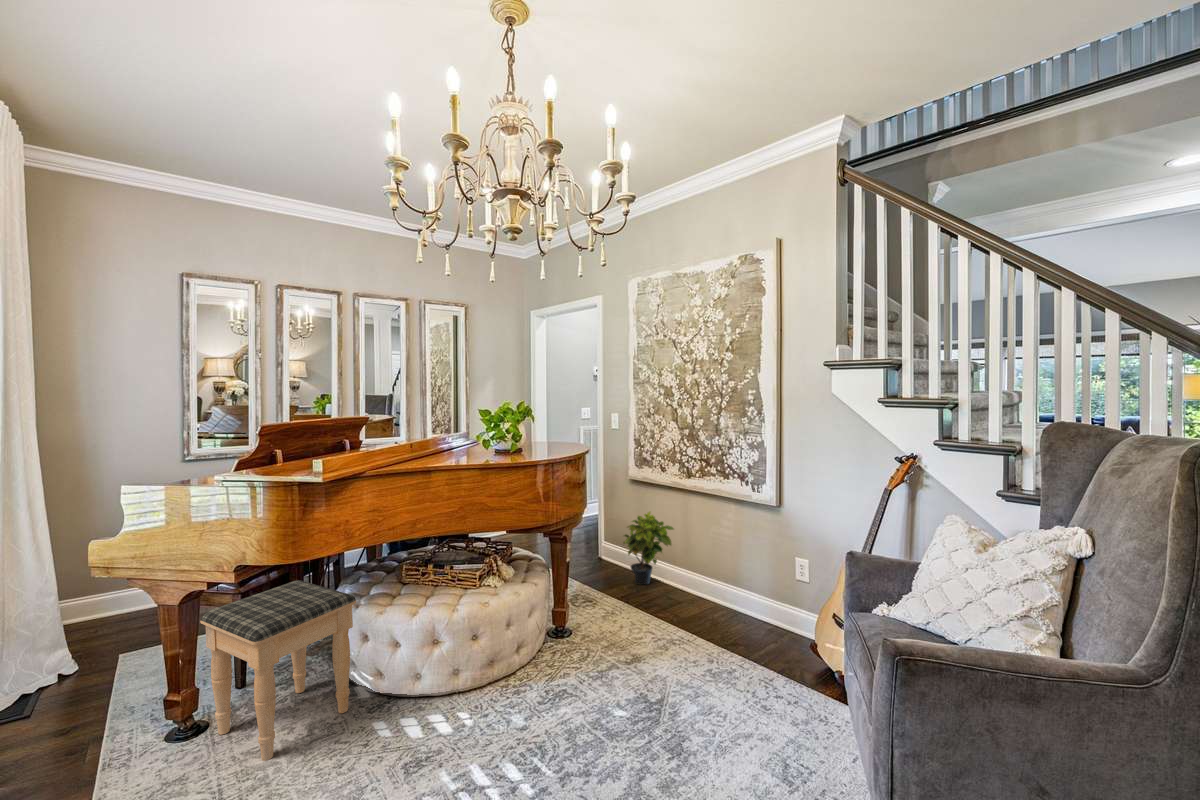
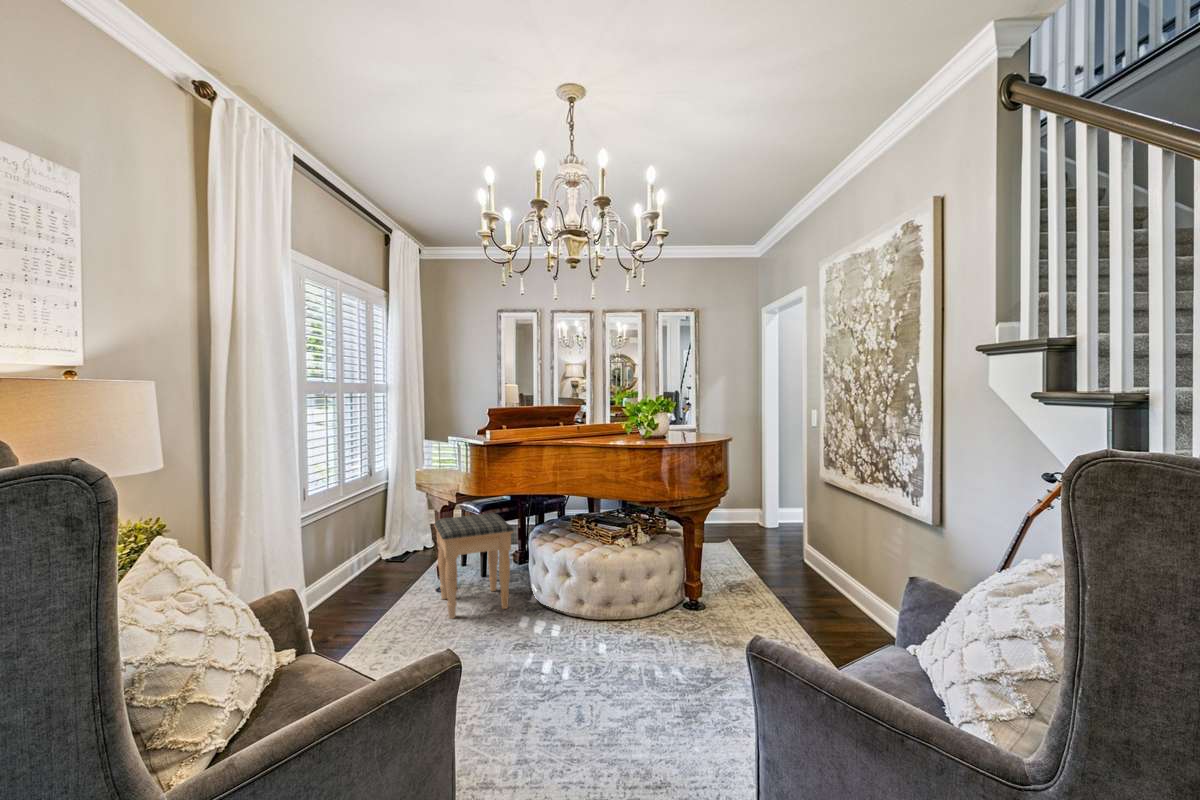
potted plant: present [623,512,674,585] -> none [787,514,845,592]

